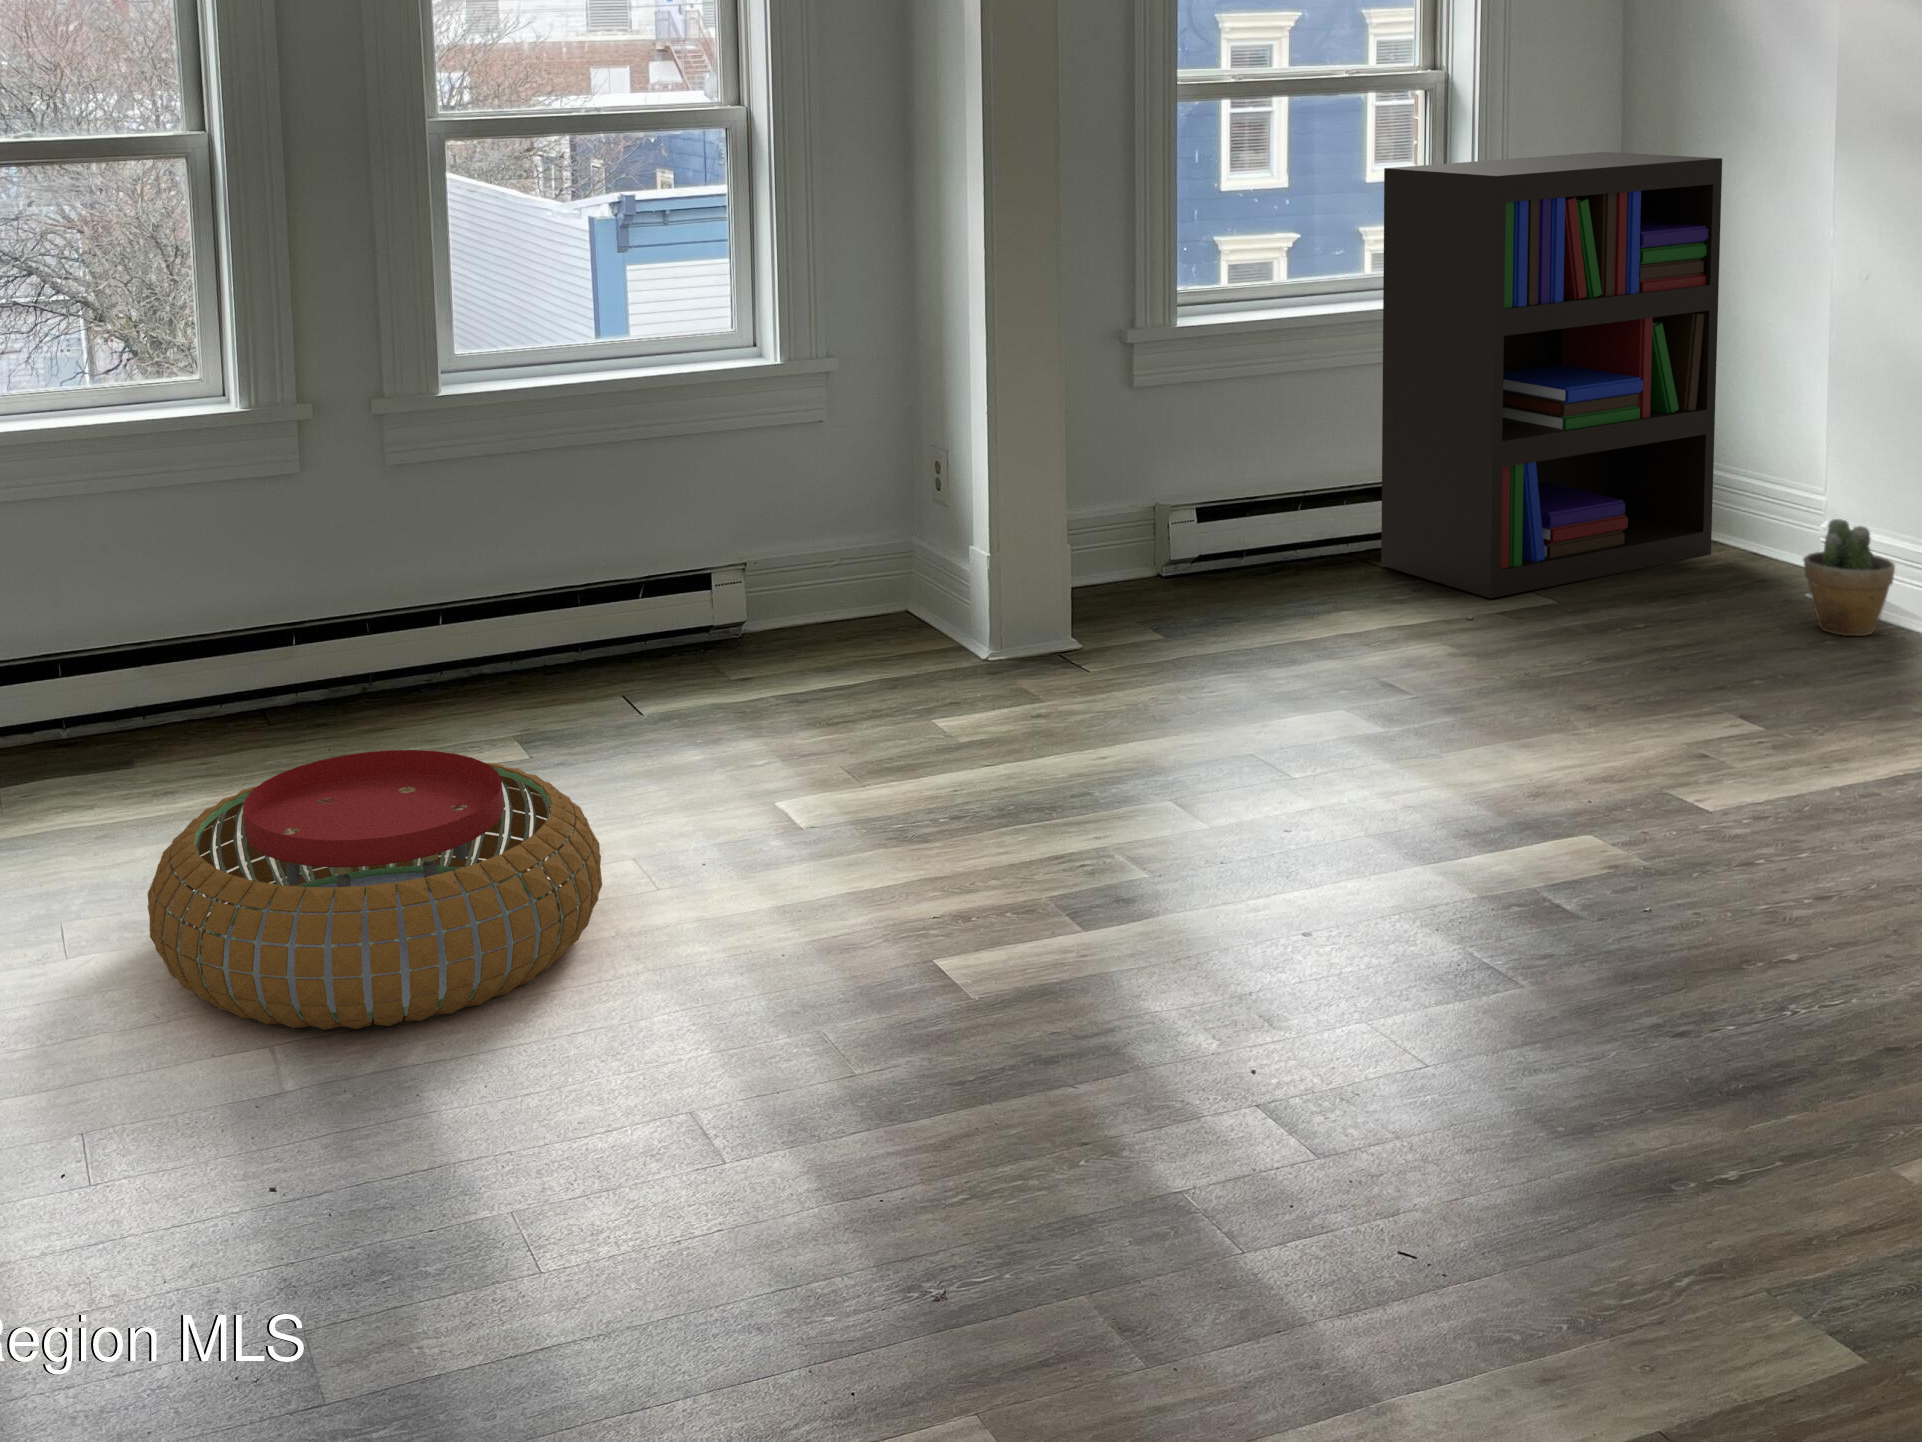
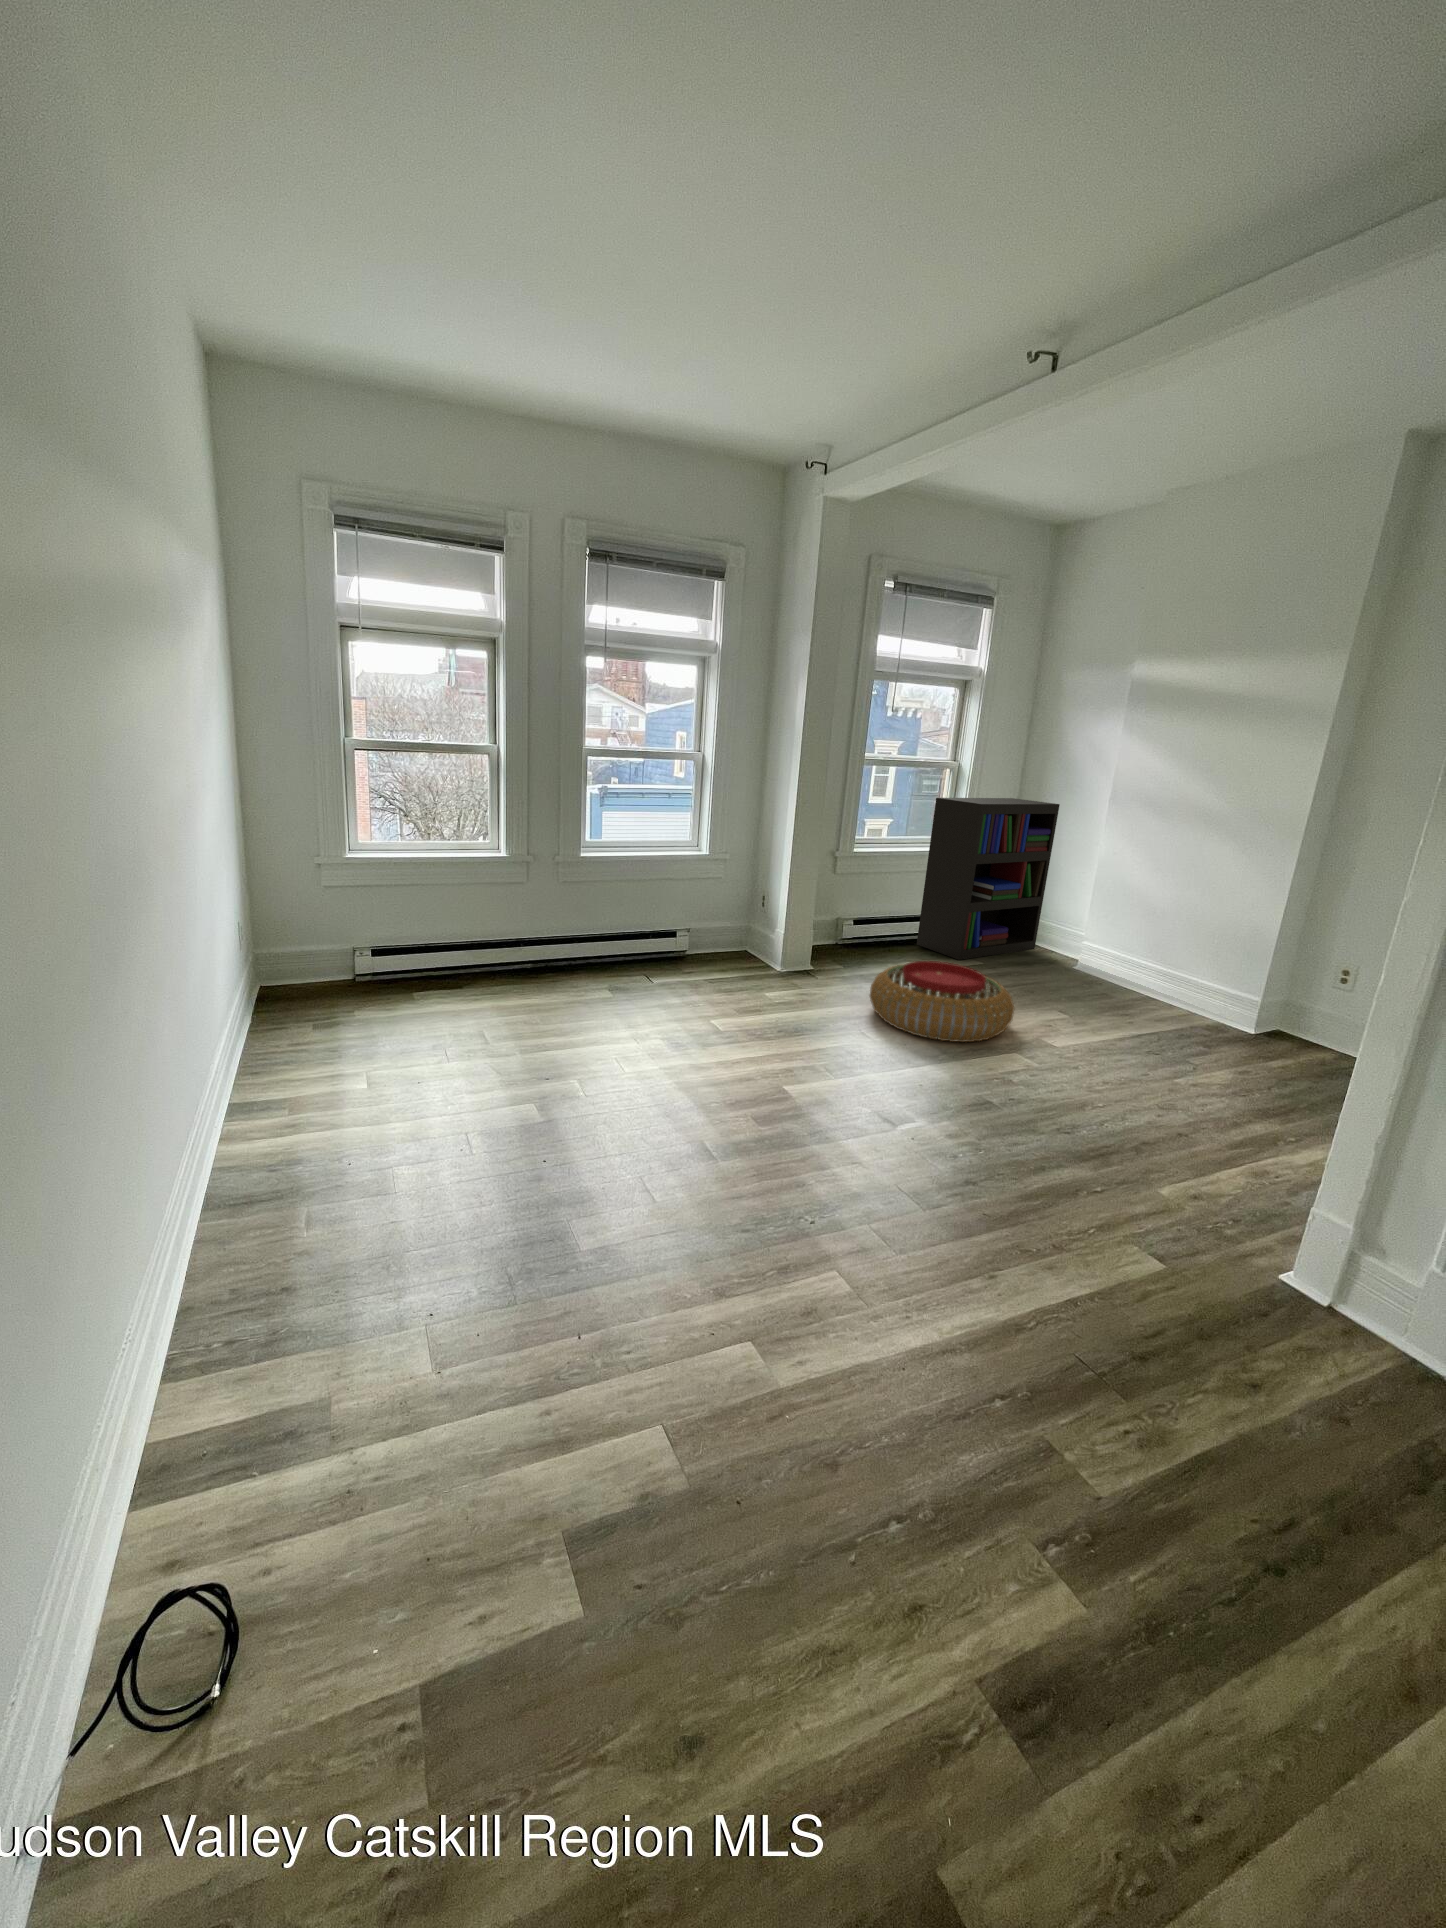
potted plant: present [1803,519,1895,636] -> none [1077,941,1111,984]
pouf: present [148,750,602,1030] -> present [870,961,1014,1042]

